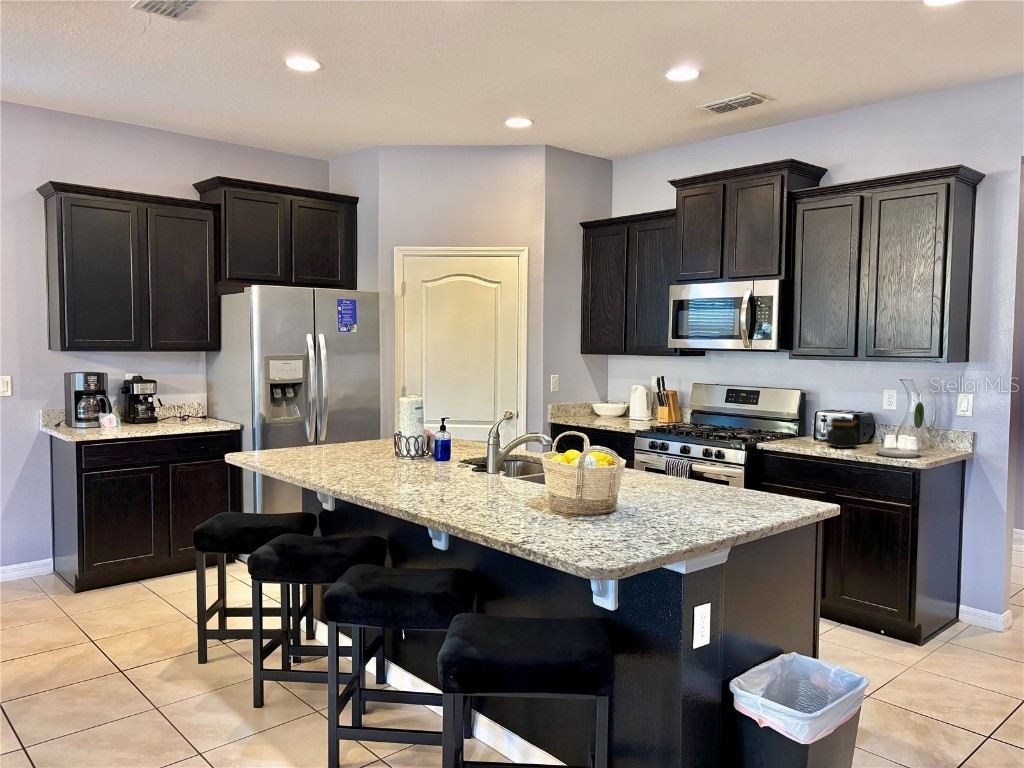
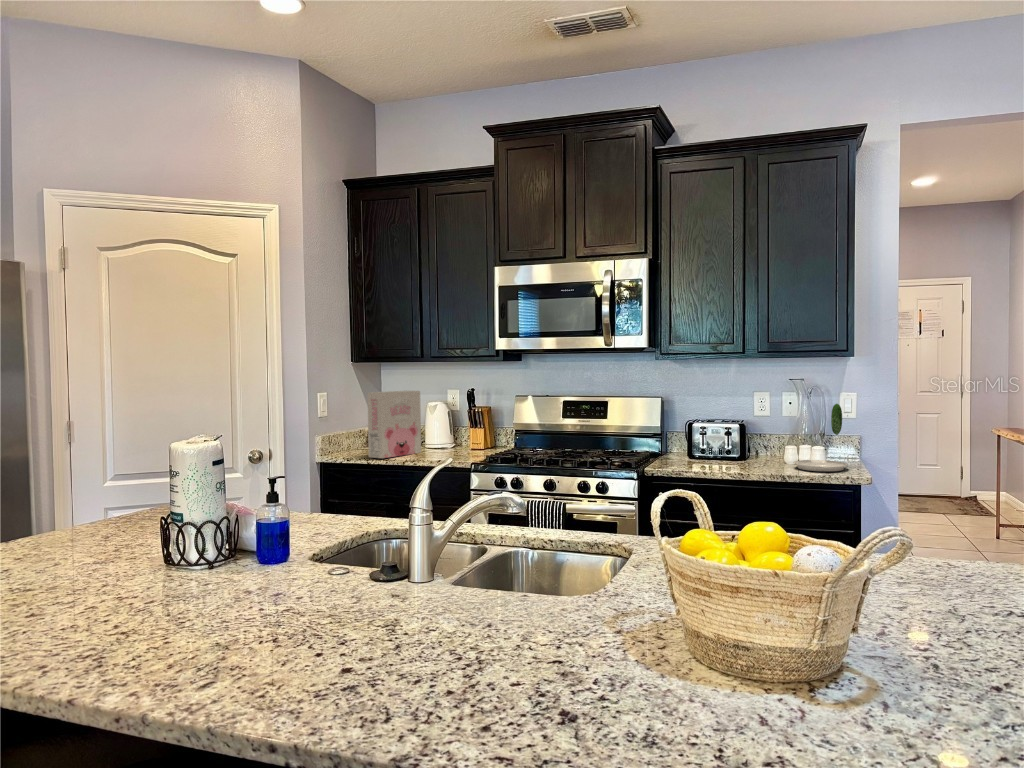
cereal box: none [580,375,622,424] -> present [368,391,421,458]
jar: present [826,418,858,448] -> none [723,428,761,465]

